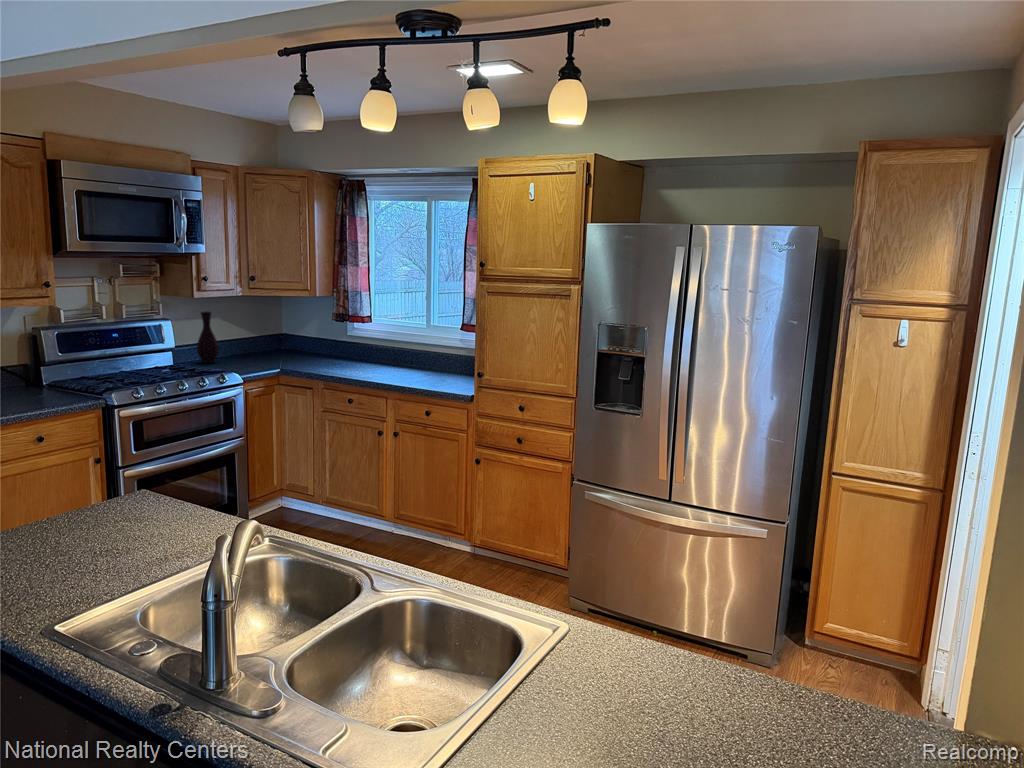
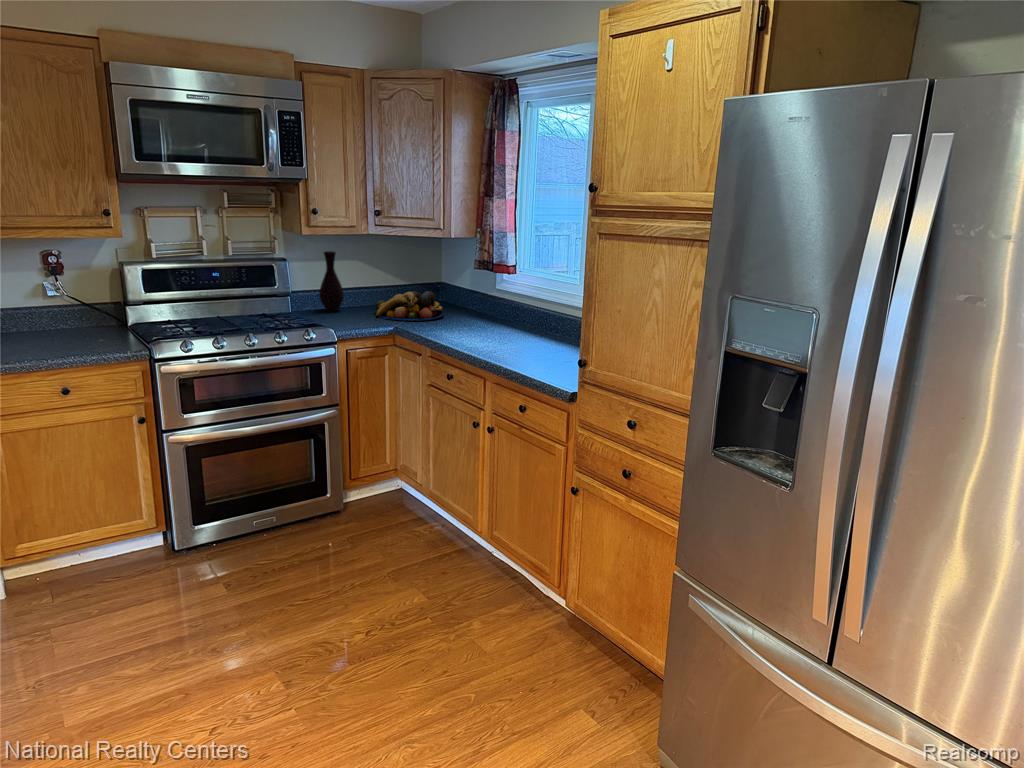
fruit bowl: none [248,341,310,366] -> present [376,291,444,321]

